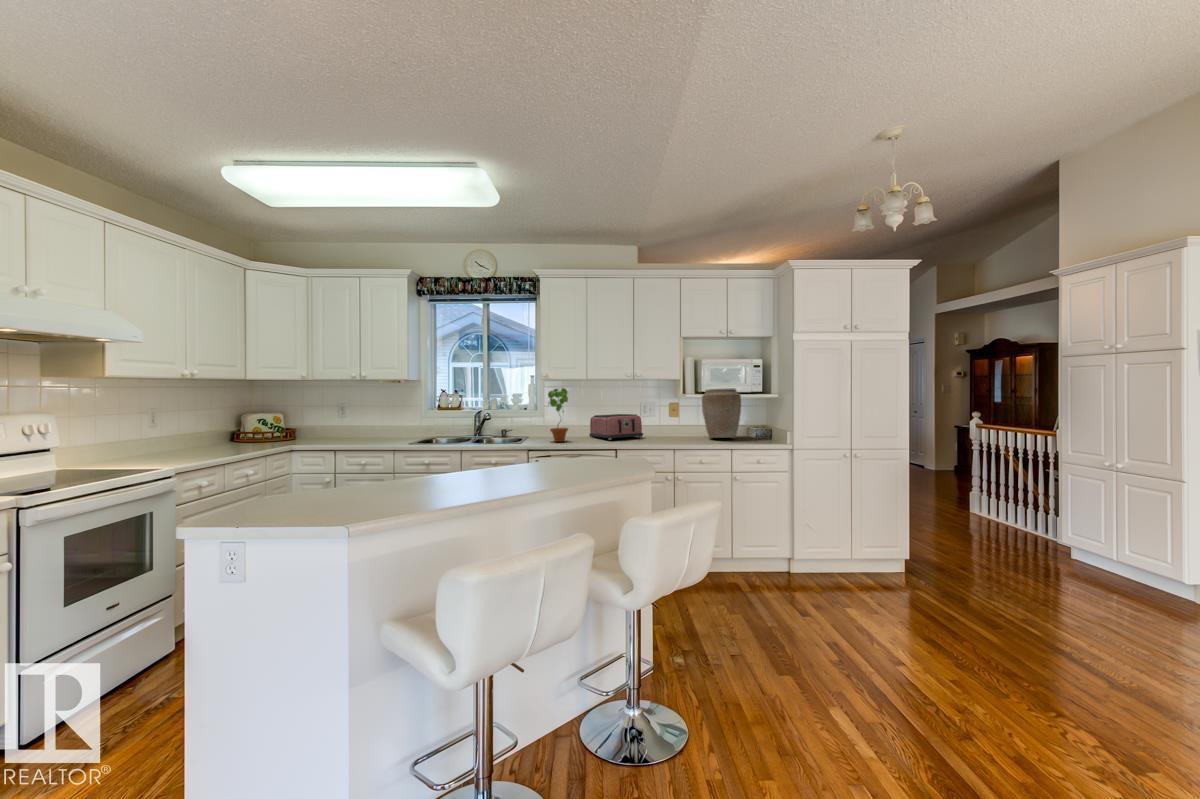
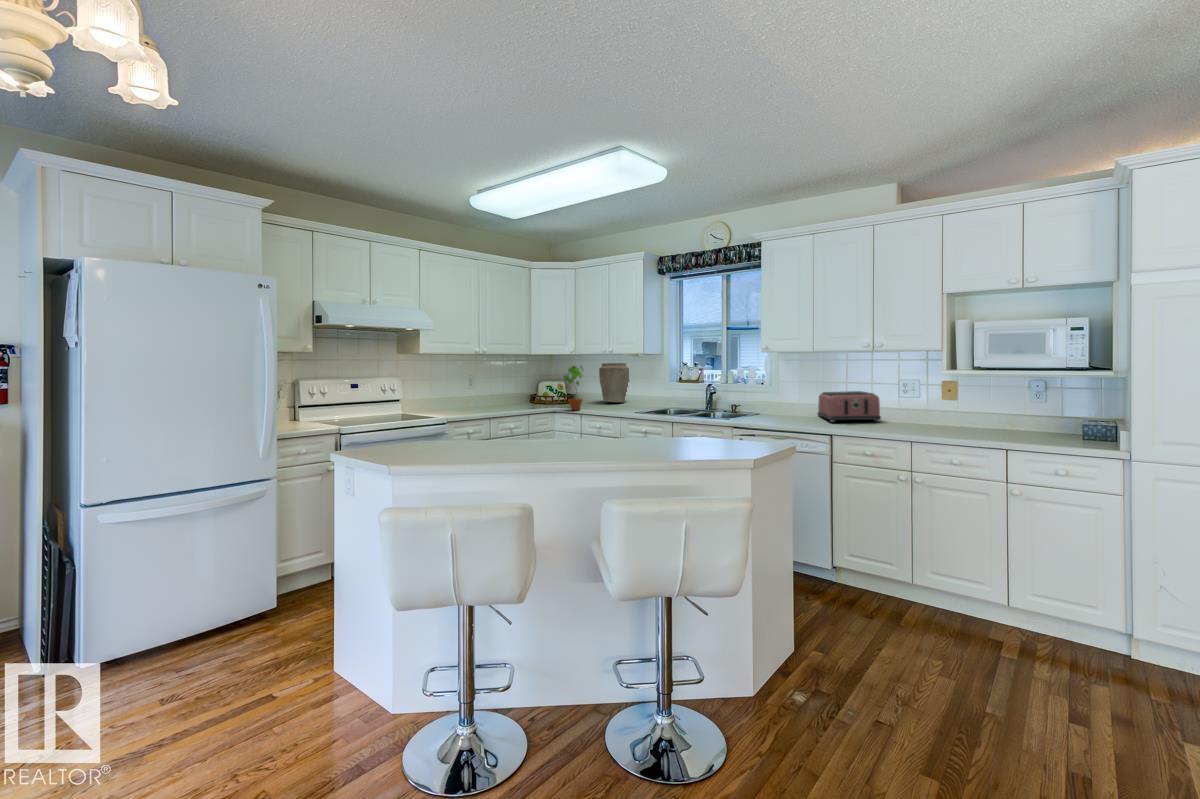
potted plant: present [548,388,568,442] -> present [564,366,583,411]
vase: present [702,388,741,438] -> present [599,363,629,402]

